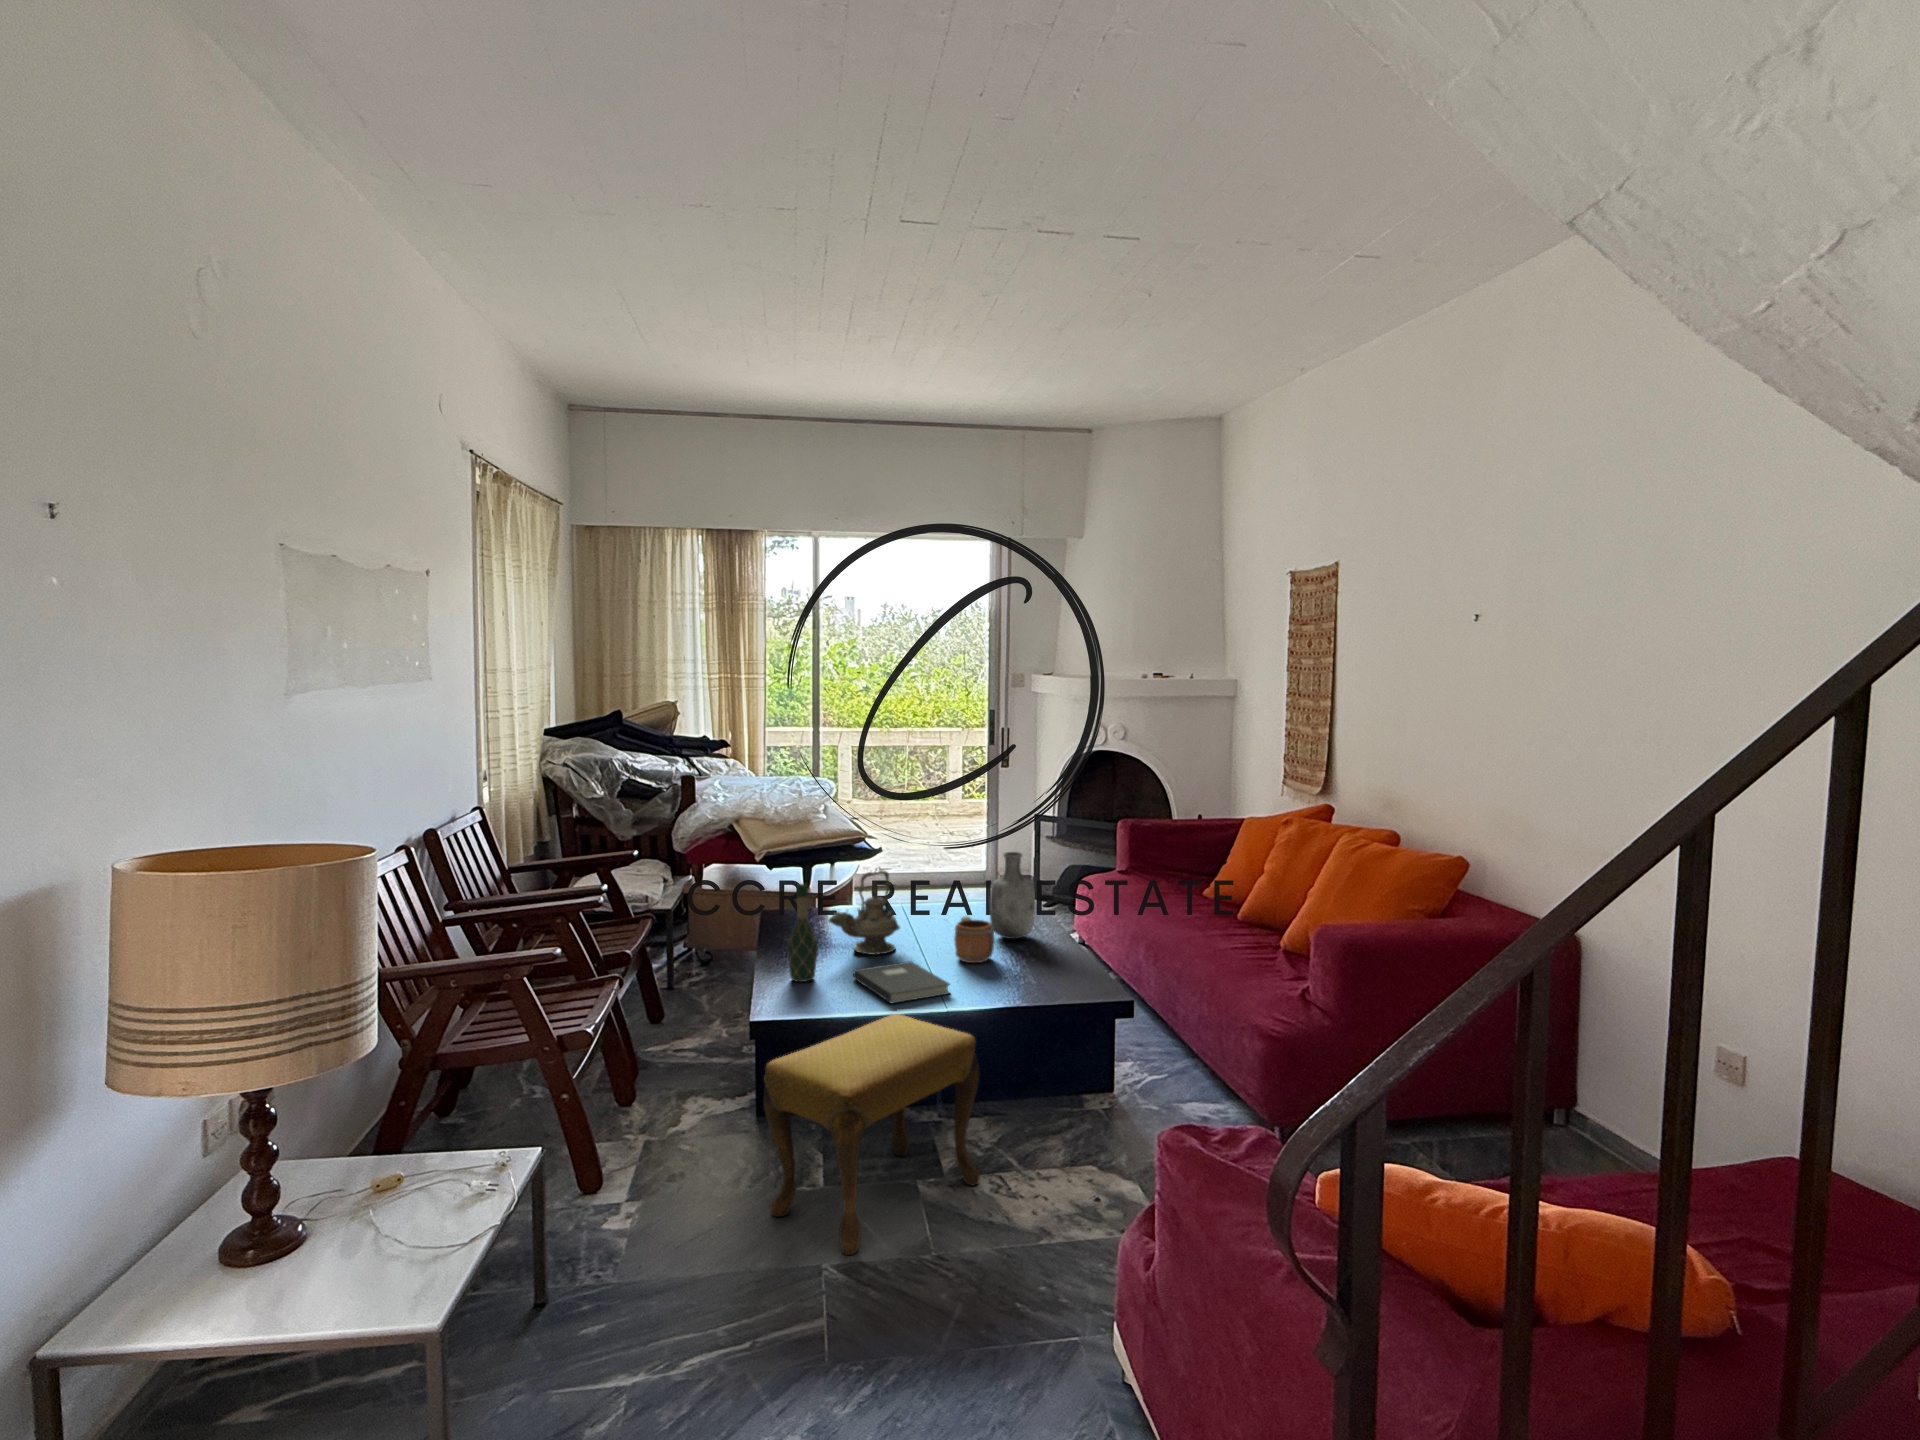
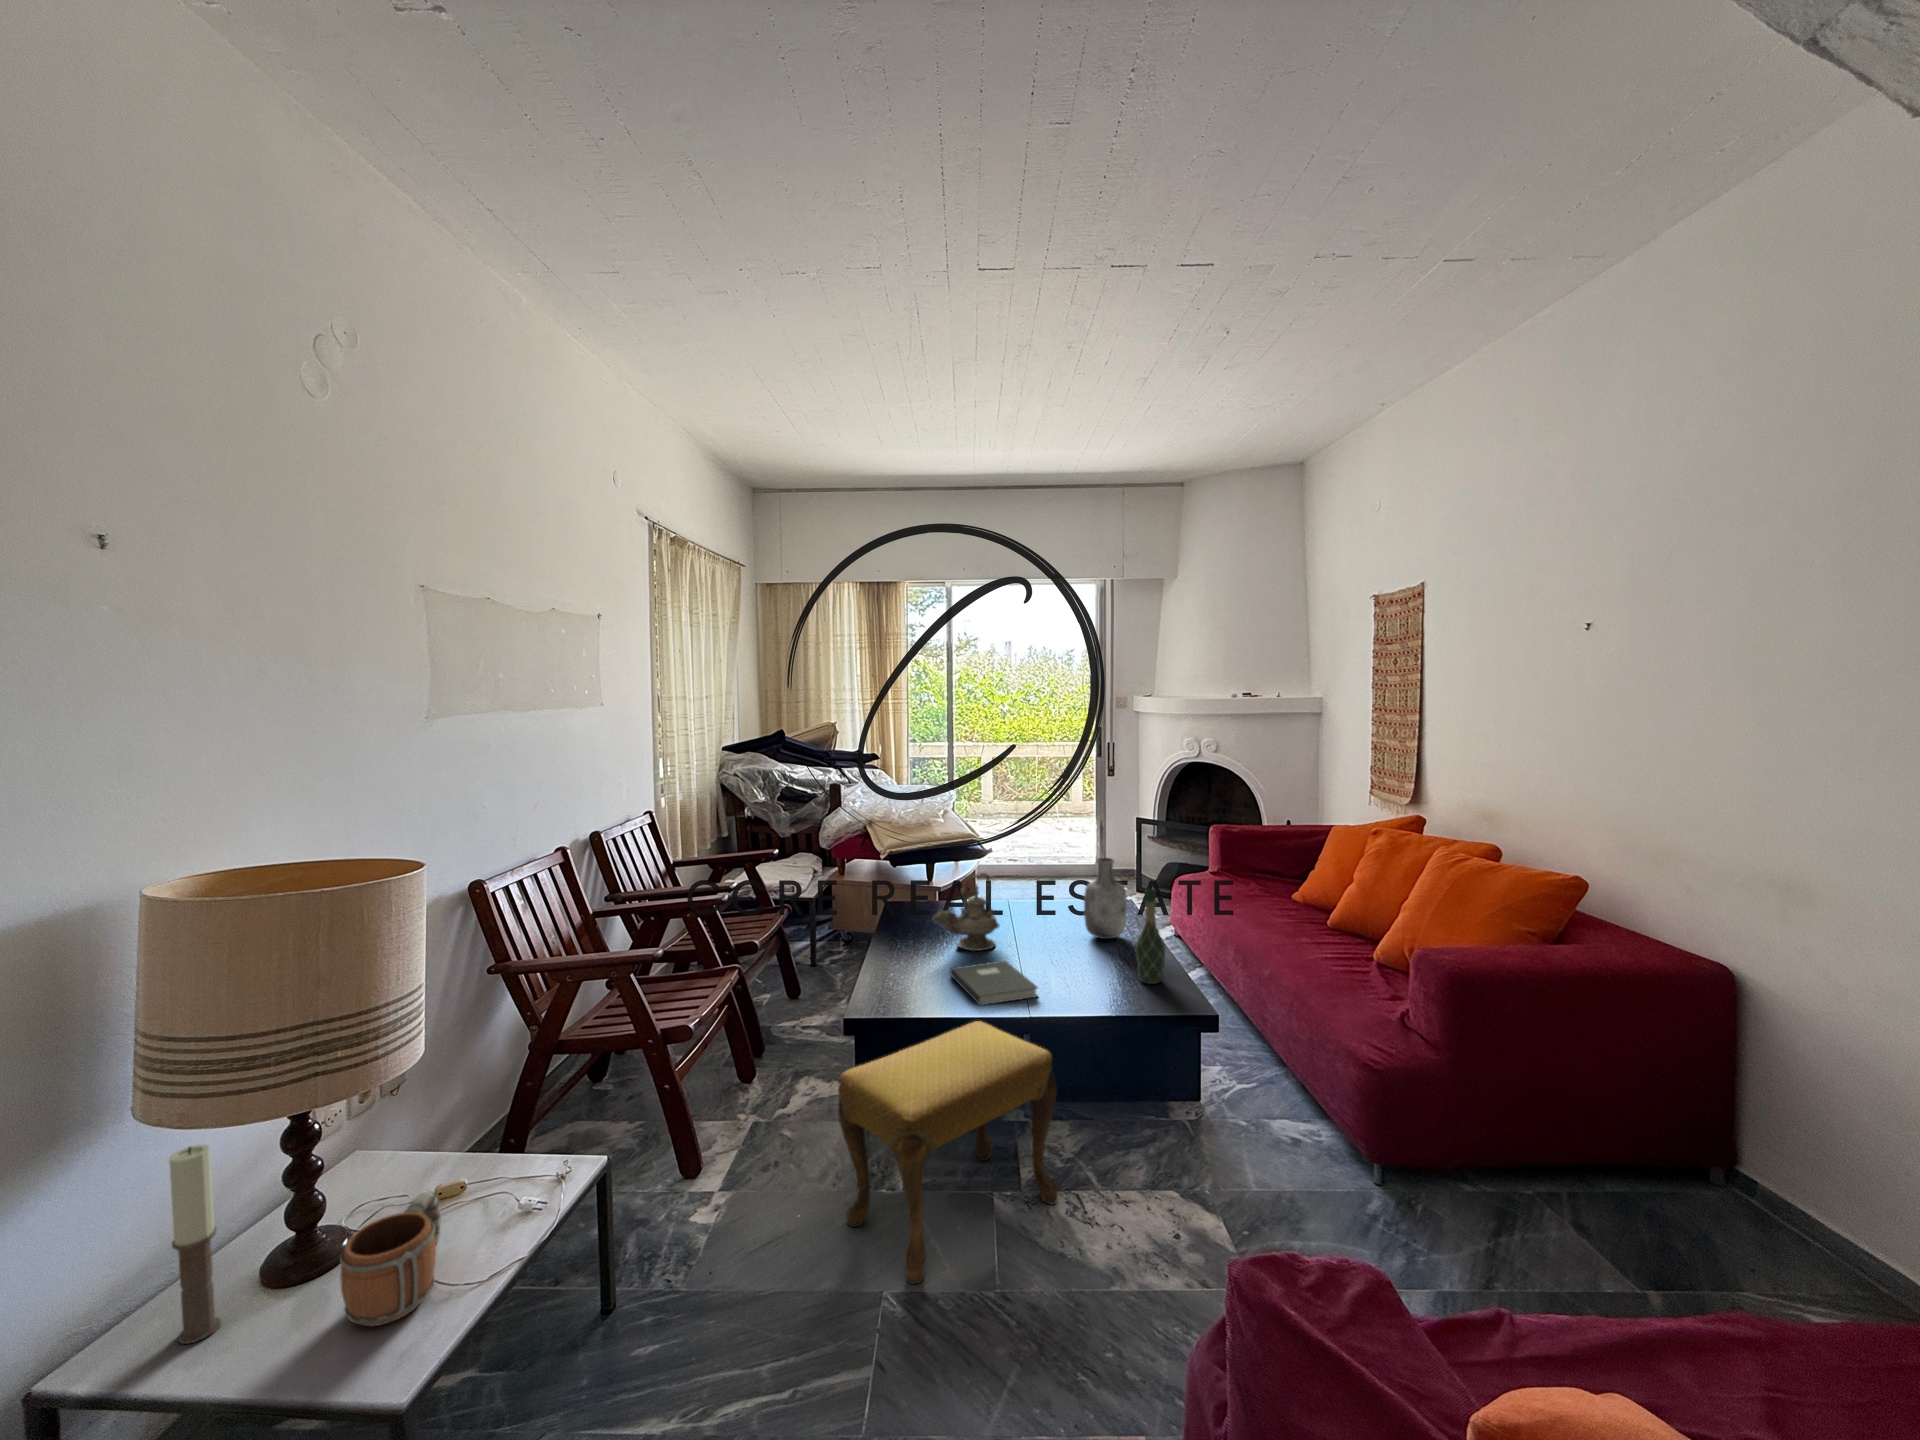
wine bottle: present [787,884,818,982] -> present [1136,889,1165,984]
mug: present [954,915,995,963] -> present [340,1192,441,1326]
candle: none [179,1115,222,1301] -> present [169,1145,221,1344]

